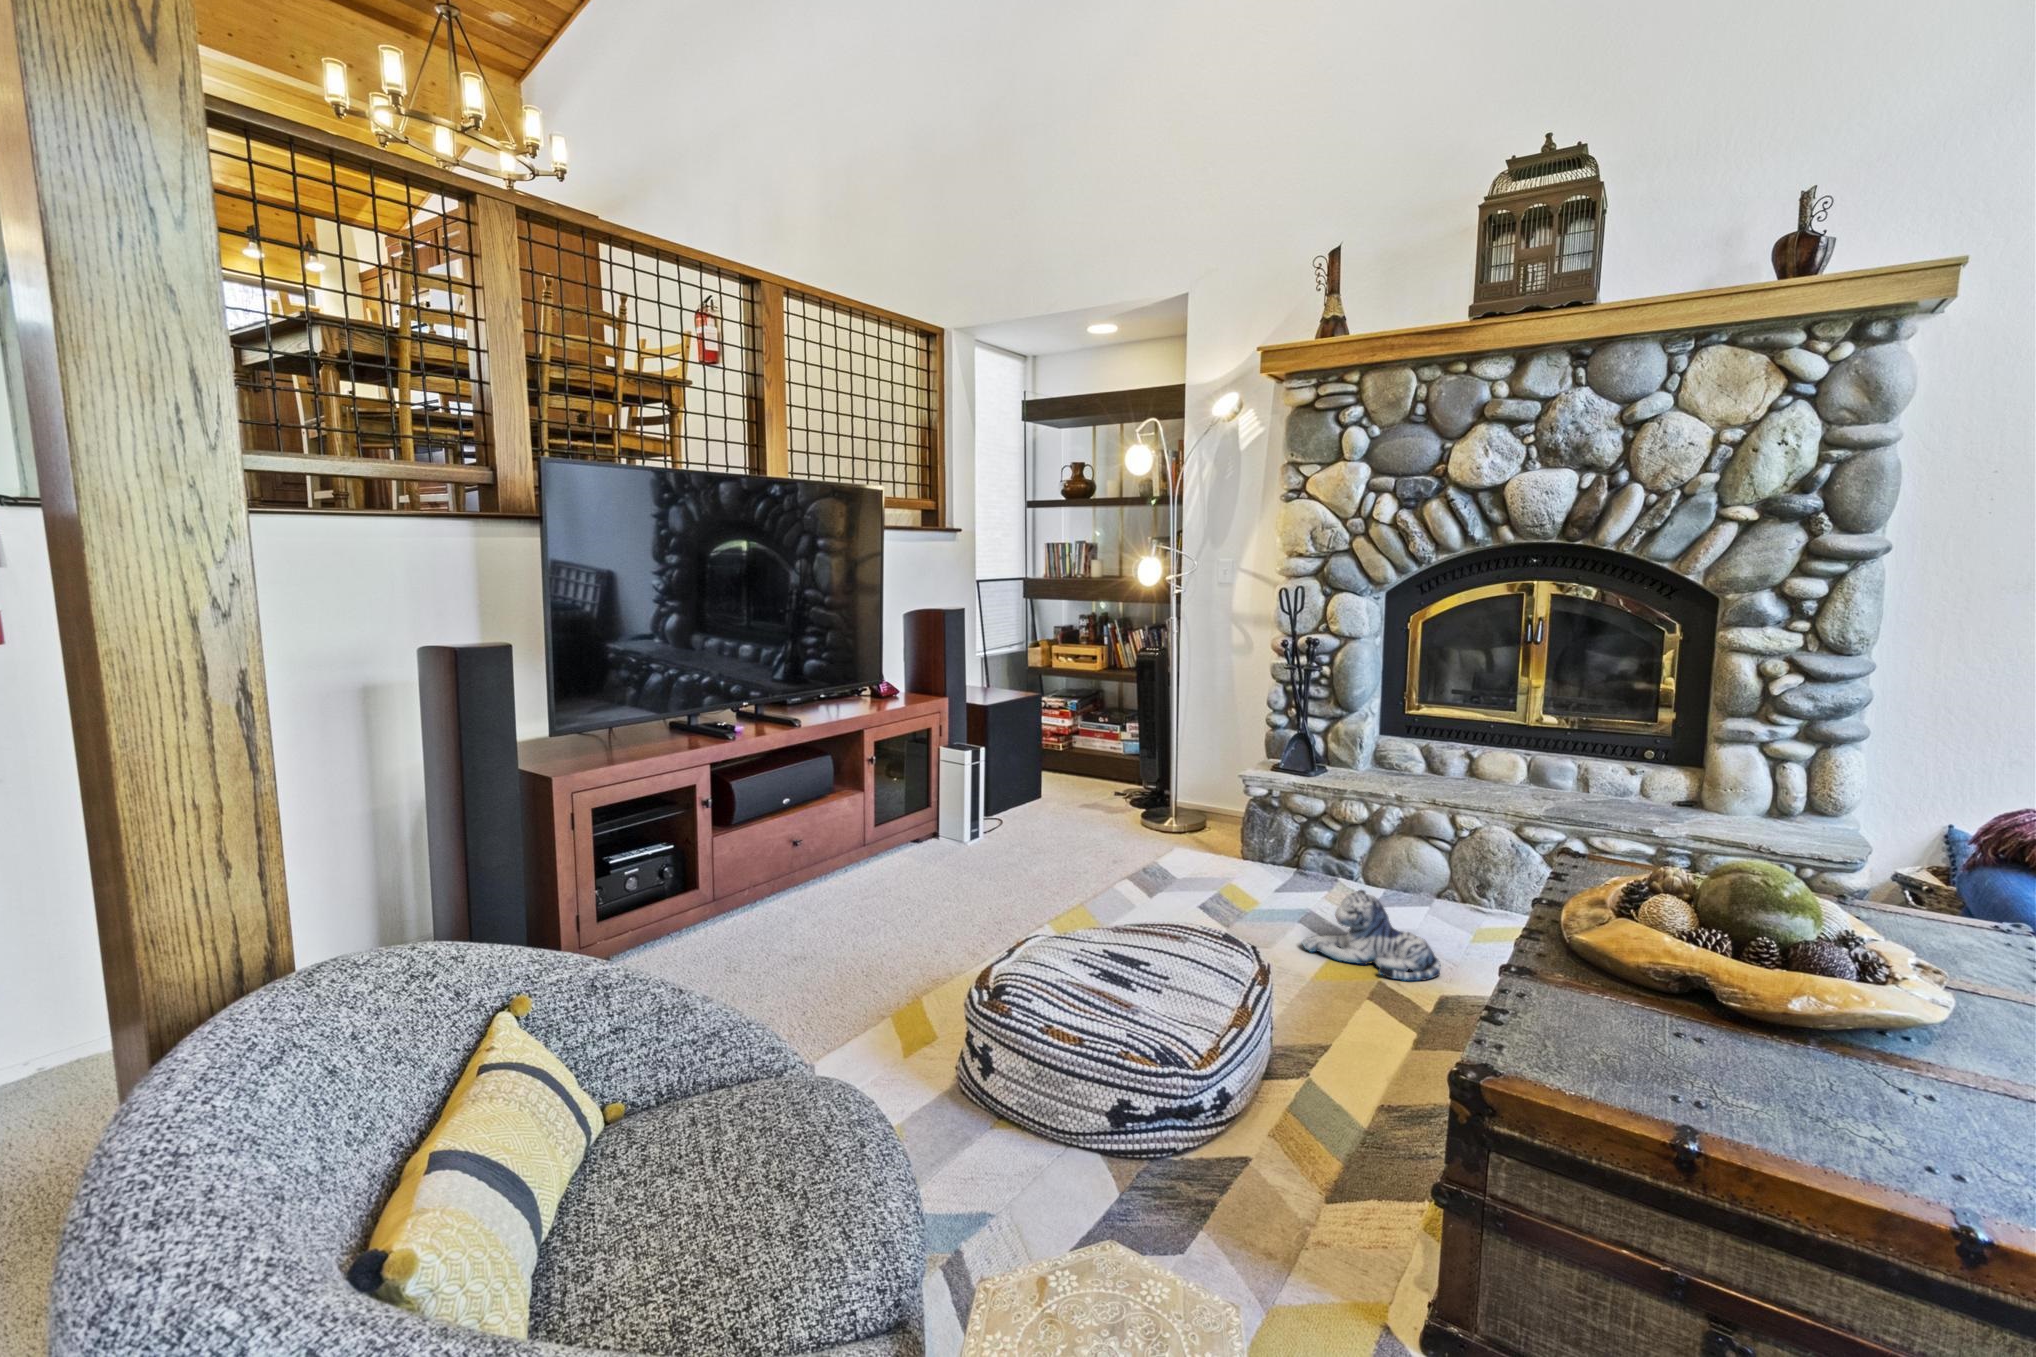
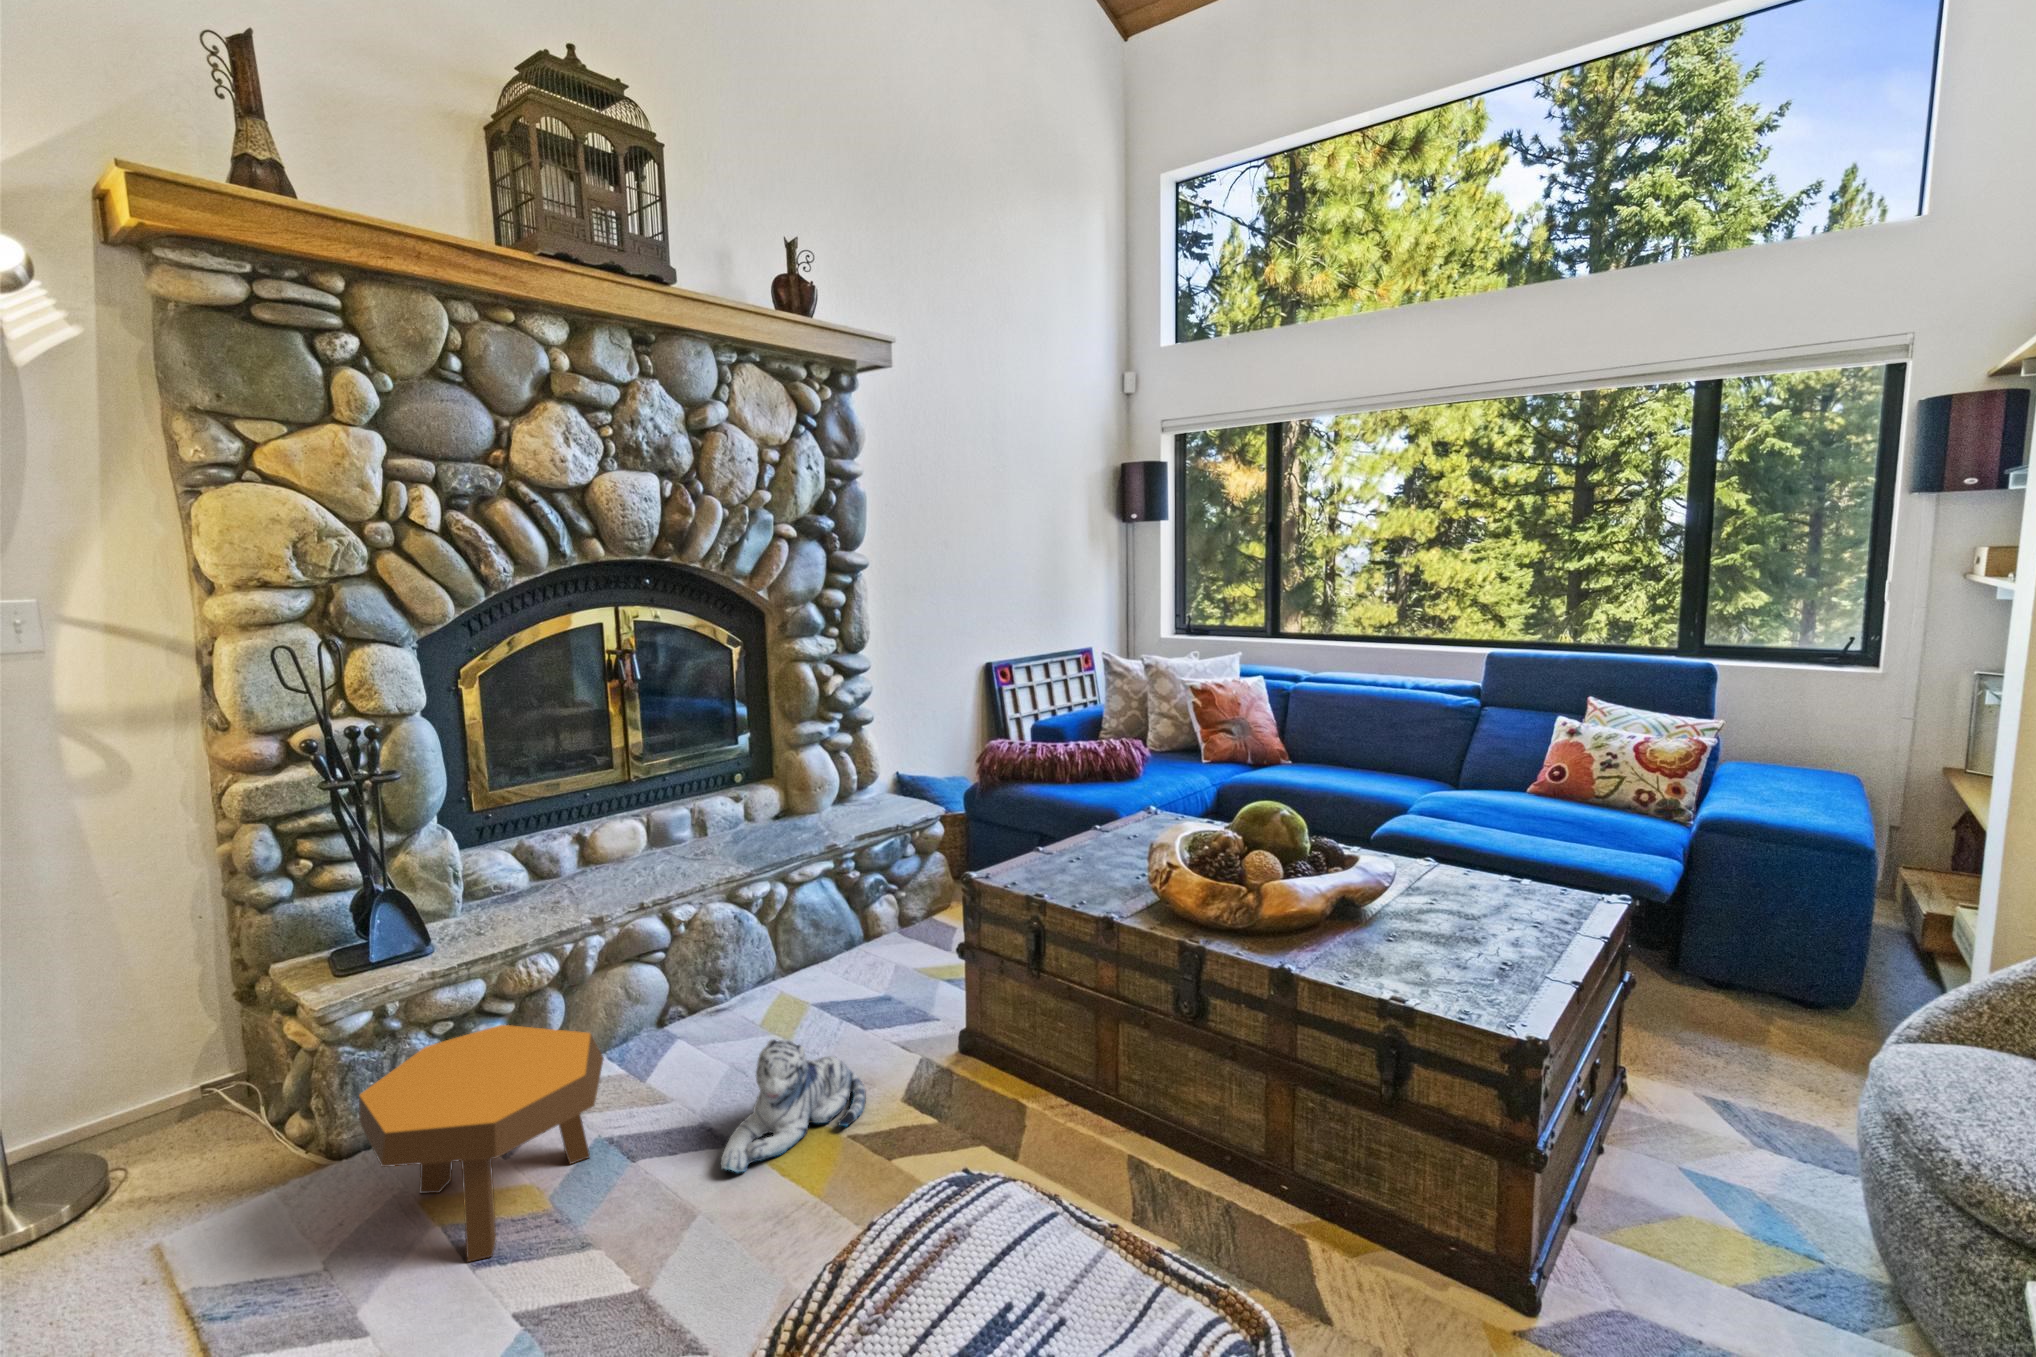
footstool: none [1187,813,1309,910] -> present [359,1025,604,1262]

